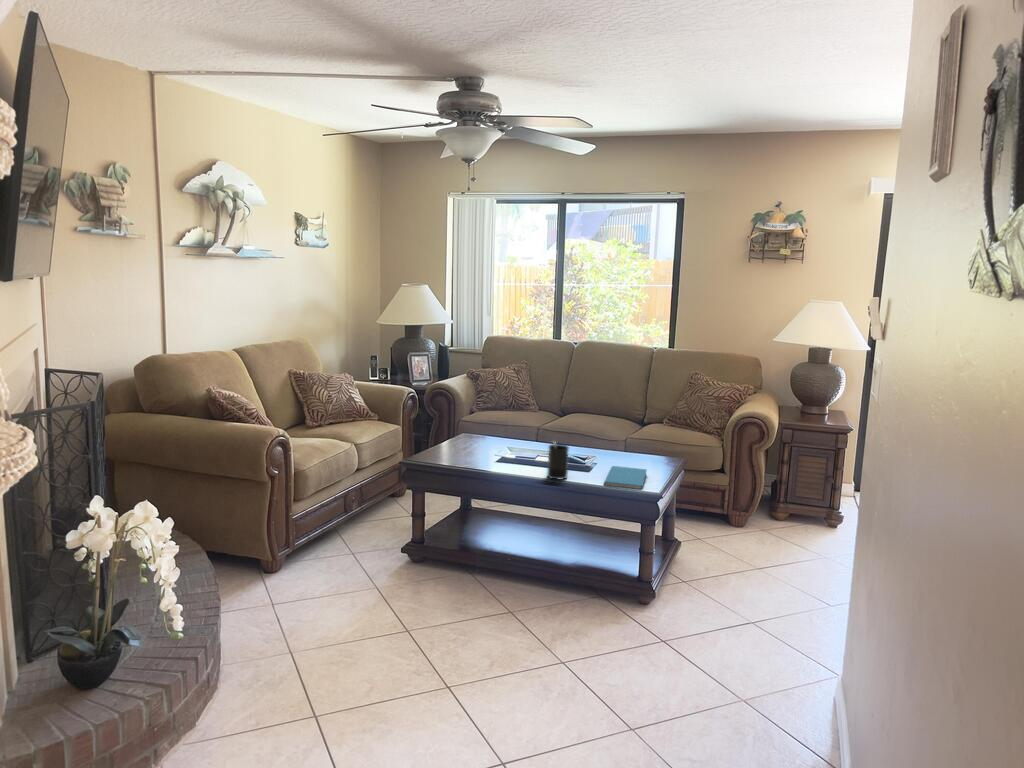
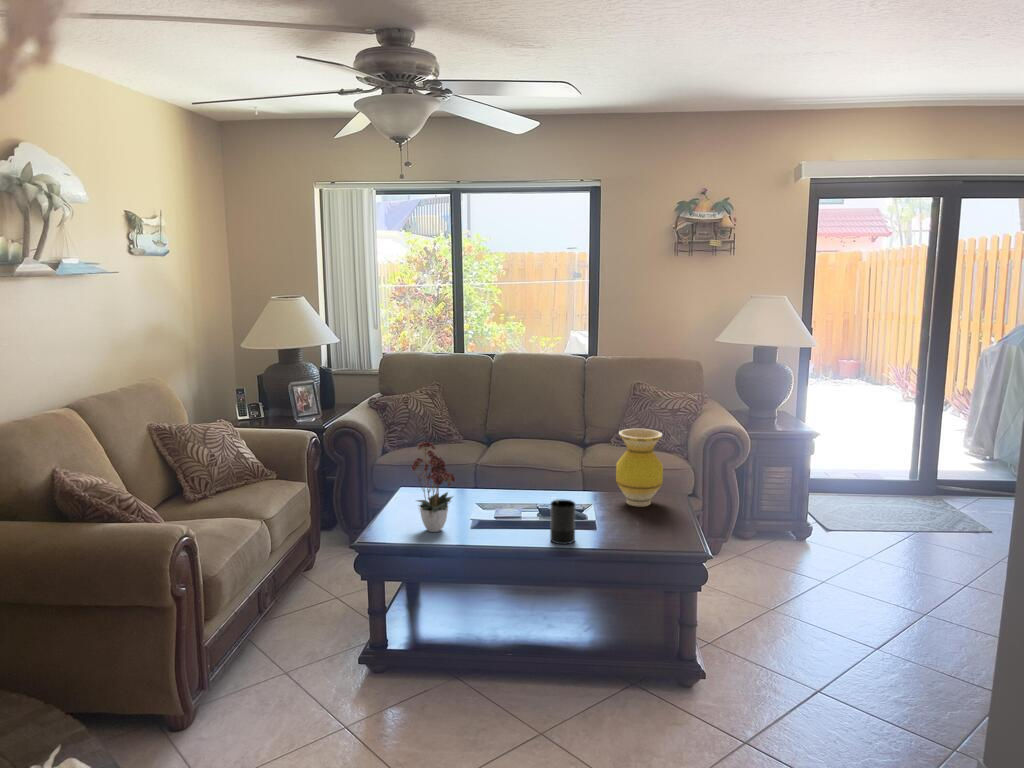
flower arrangement: none [448,387,484,462] -> present [411,442,456,532]
vase: none [627,399,669,465] -> present [616,429,663,507]
book: present [604,466,647,489] -> none [614,515,670,546]

